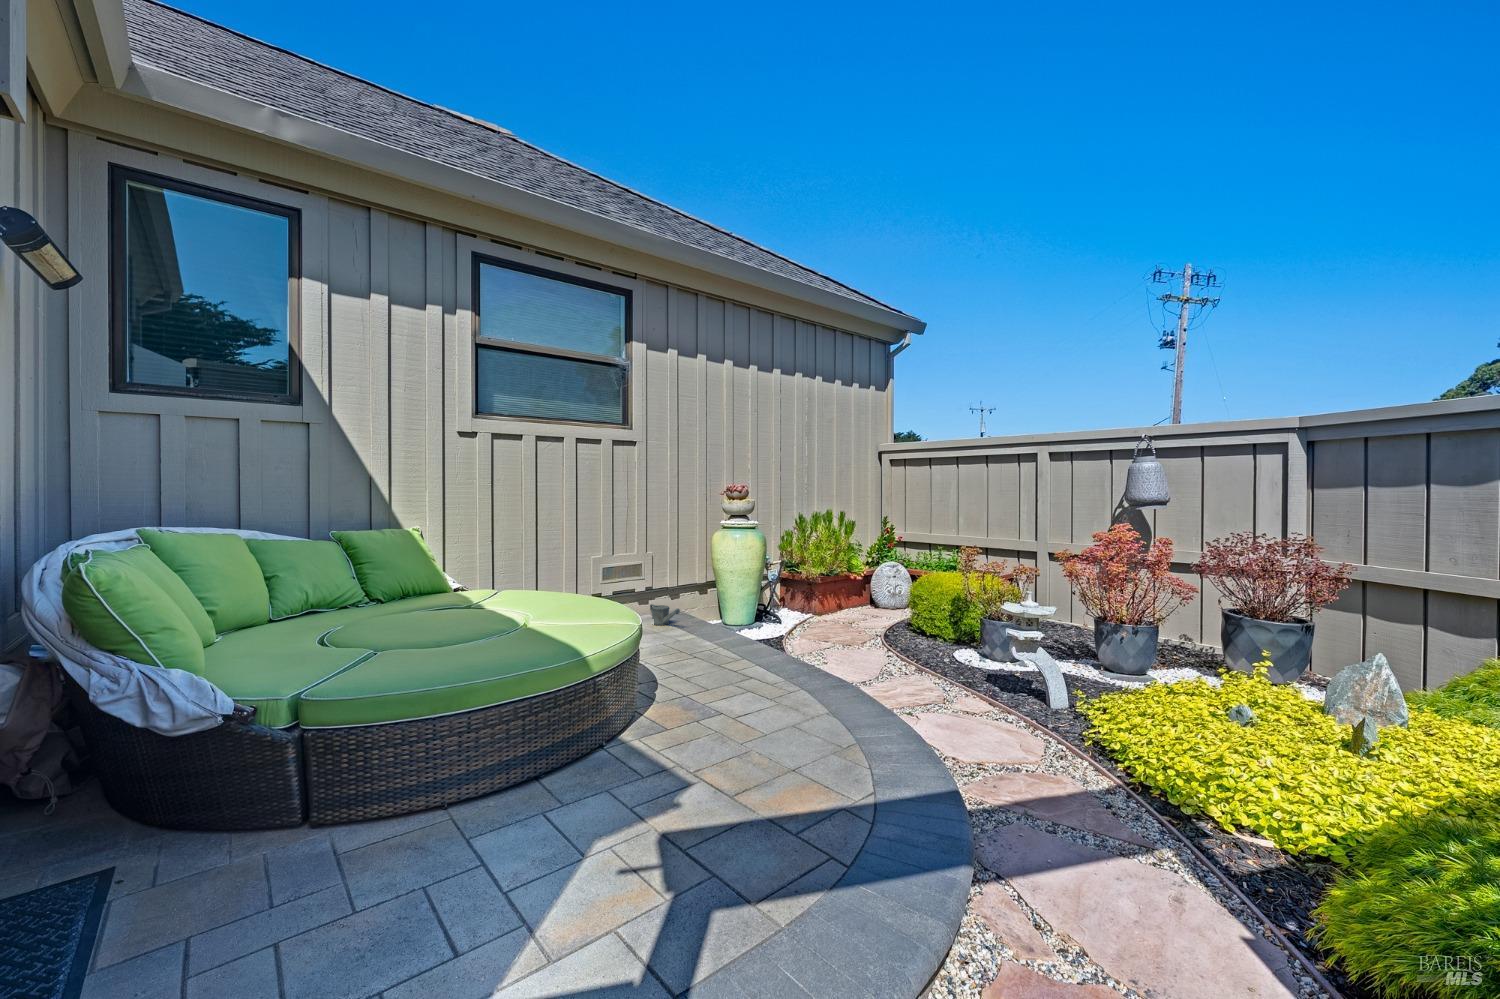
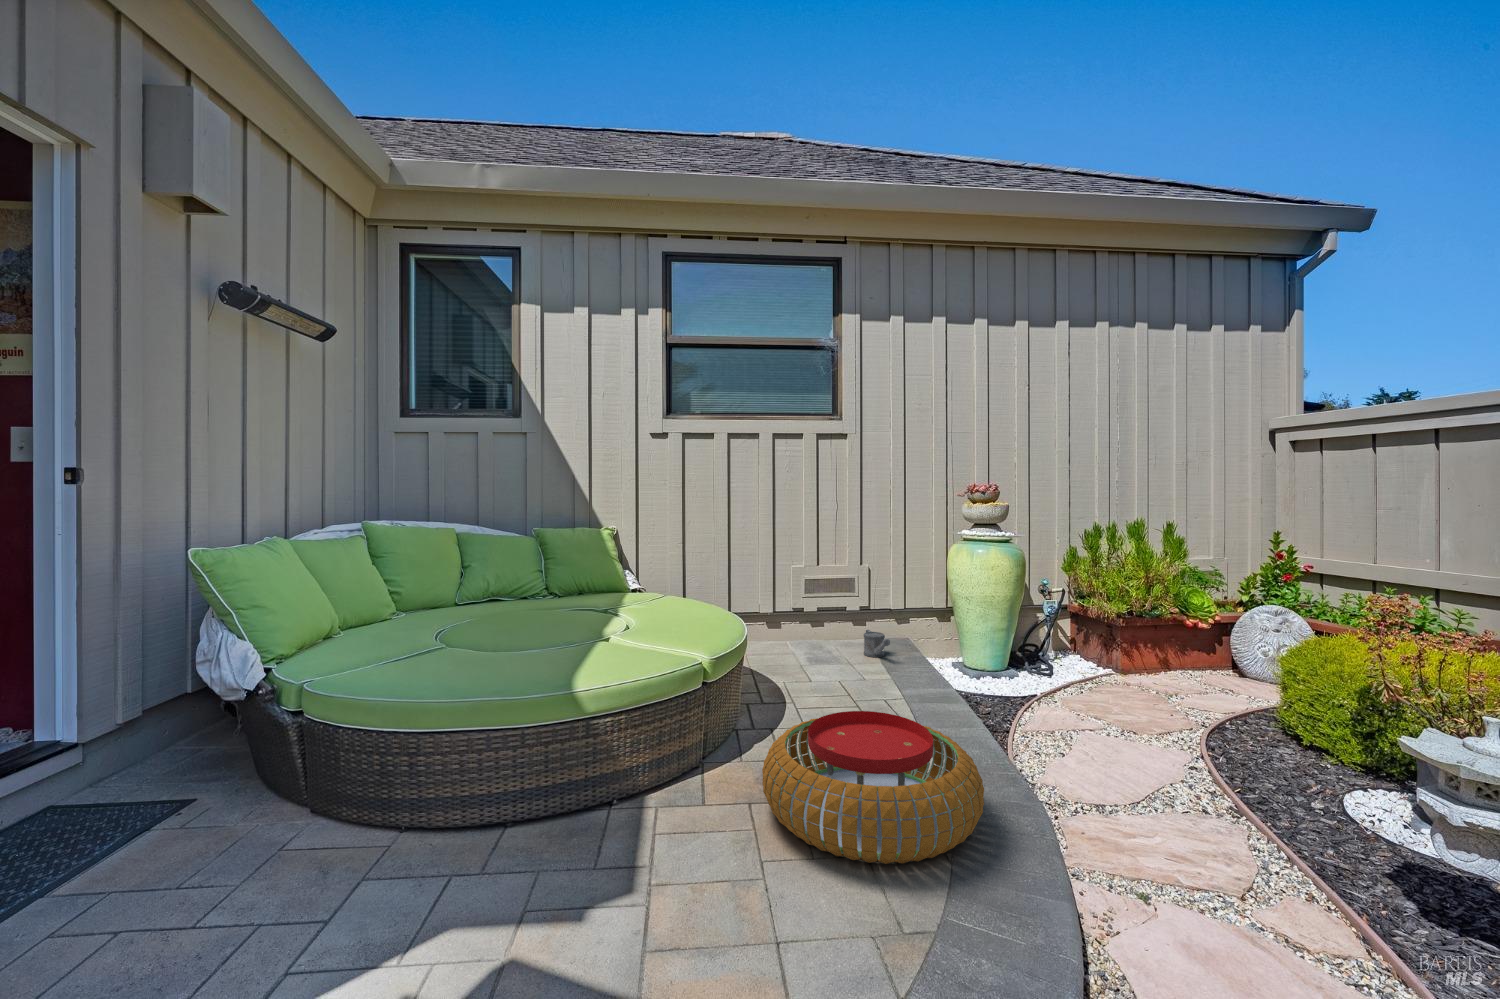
pouf: none [687,648,833,736] -> present [762,711,984,864]

